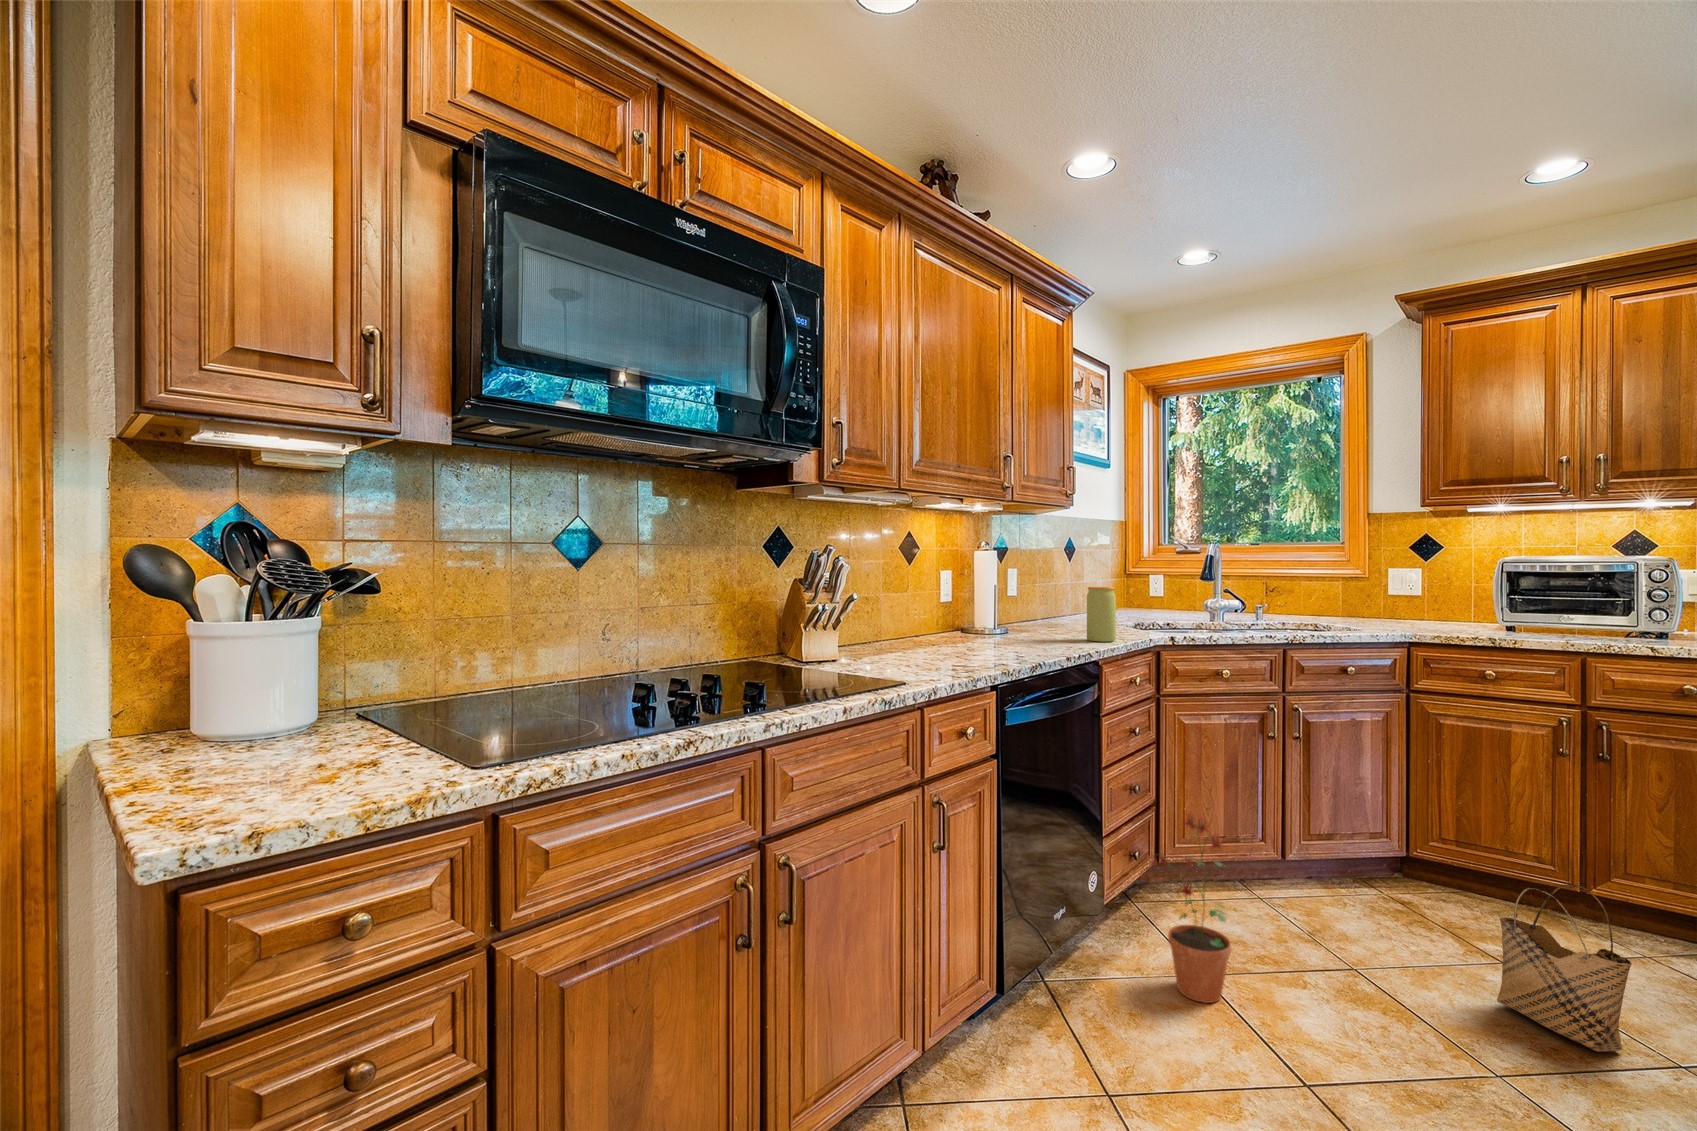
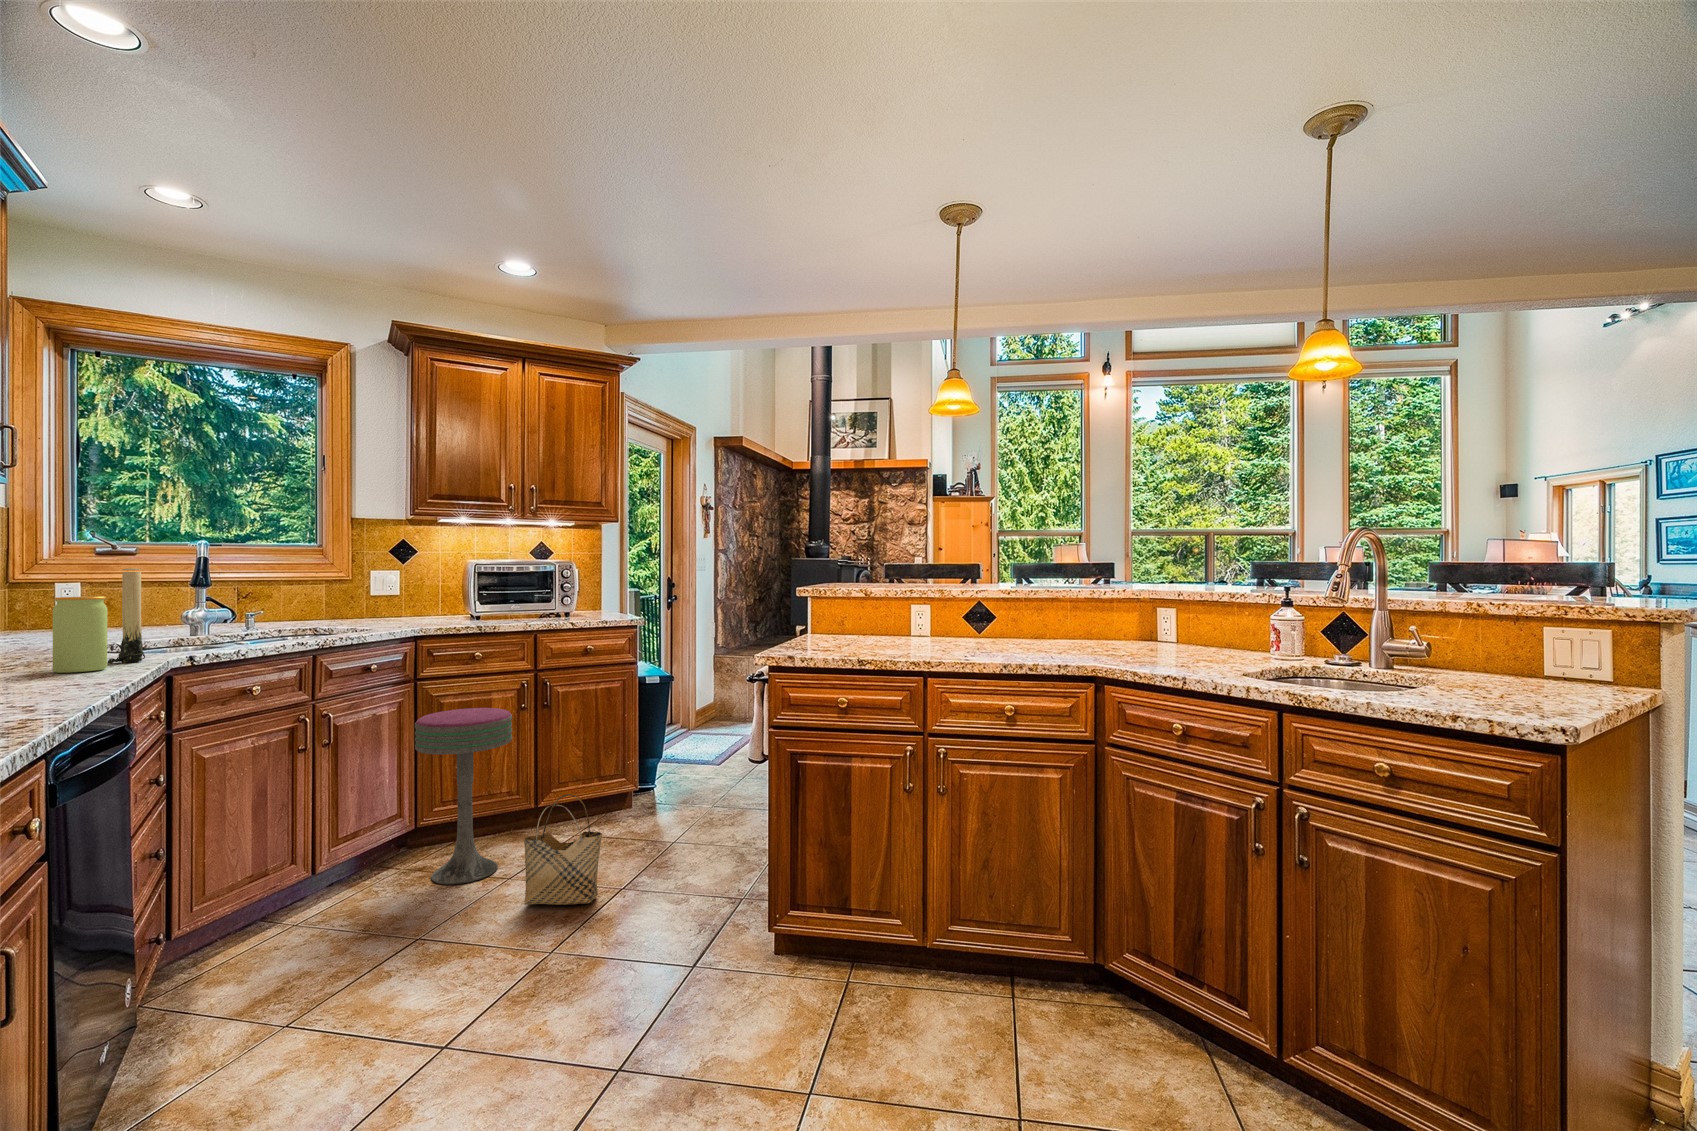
candle: none [1123,566,1145,638] -> present [108,568,145,664]
bar stool: none [1389,733,1520,947] -> present [415,708,512,884]
potted plant: present [1151,814,1231,1003] -> none [215,848,342,1059]

